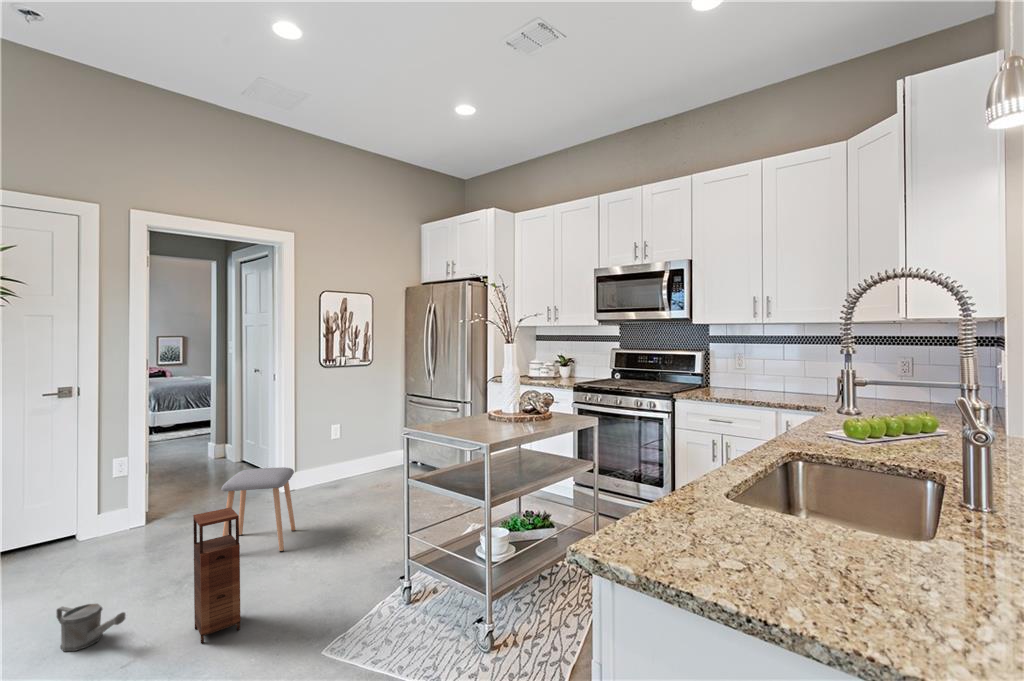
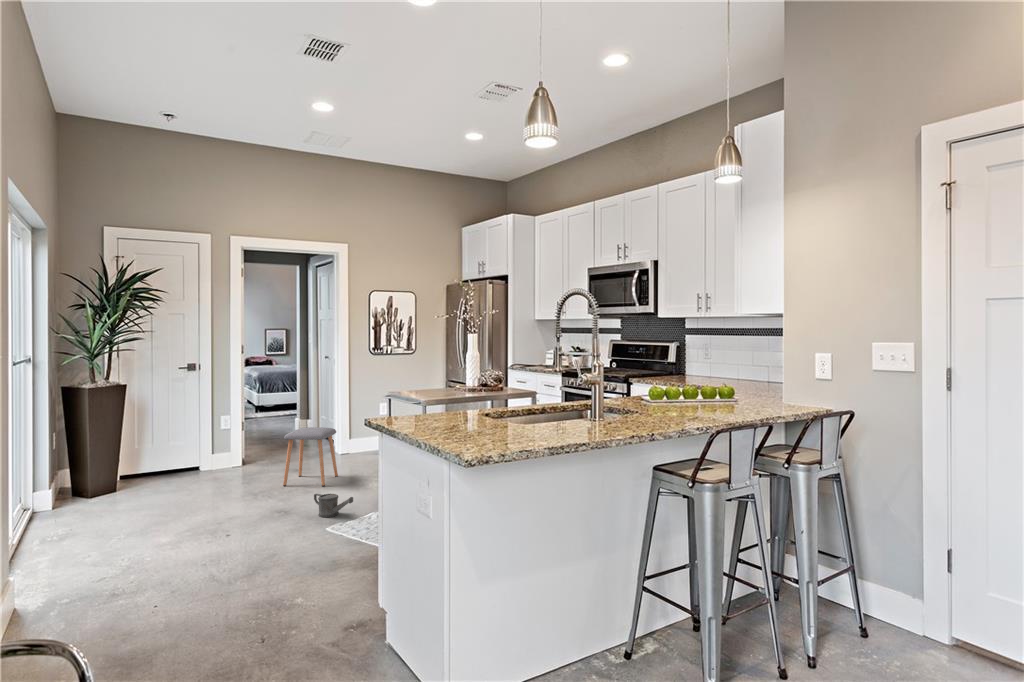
storage cabinet: present [193,507,240,643] -> none [258,440,284,520]
watering can: present [57,604,126,651] -> present [314,494,353,517]

